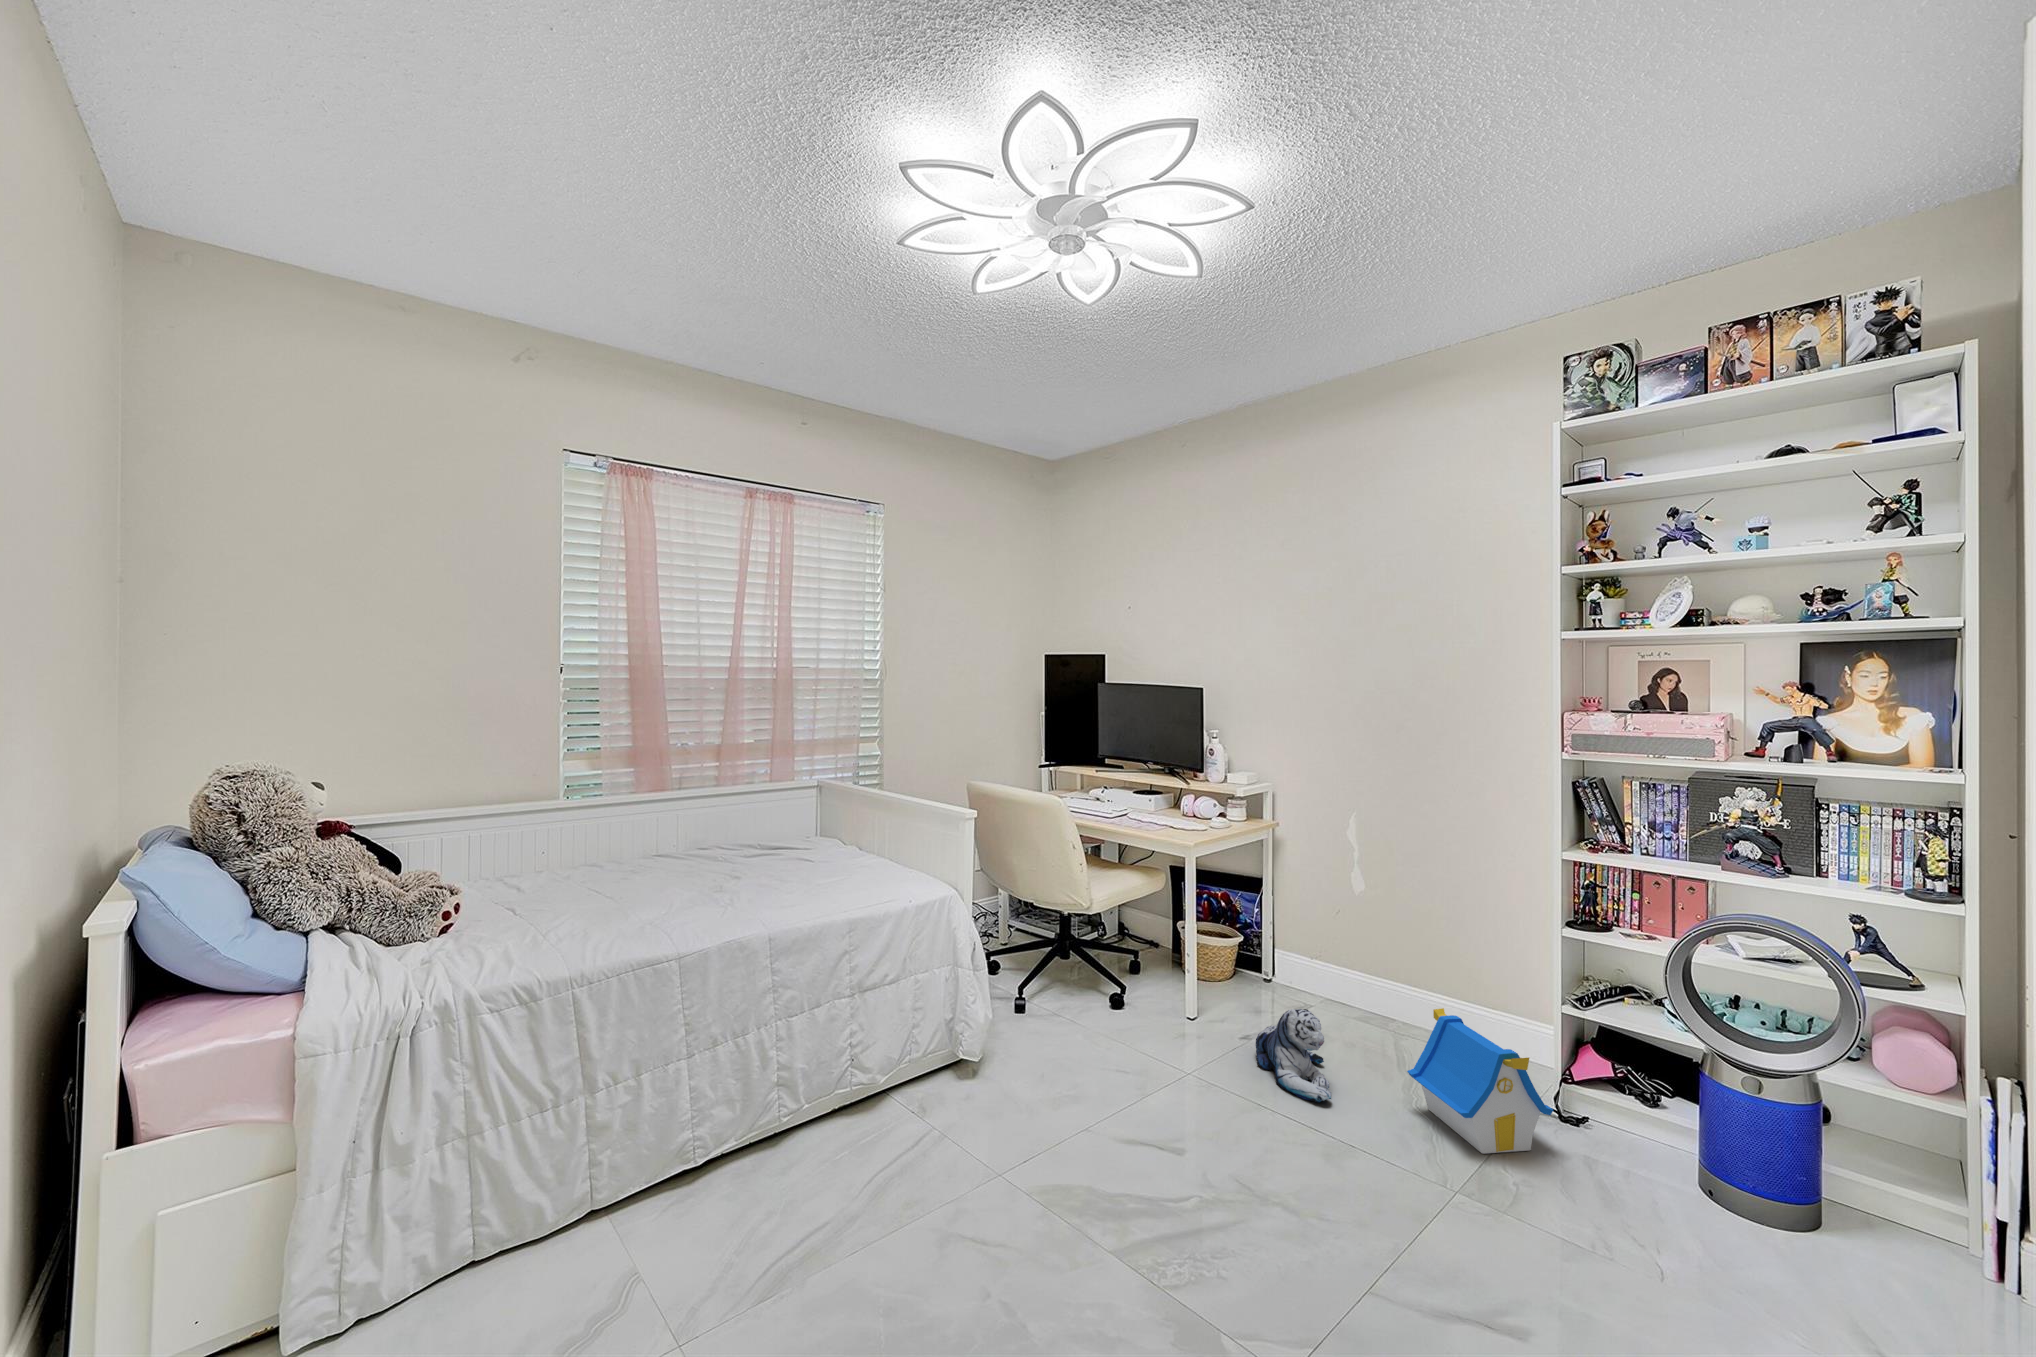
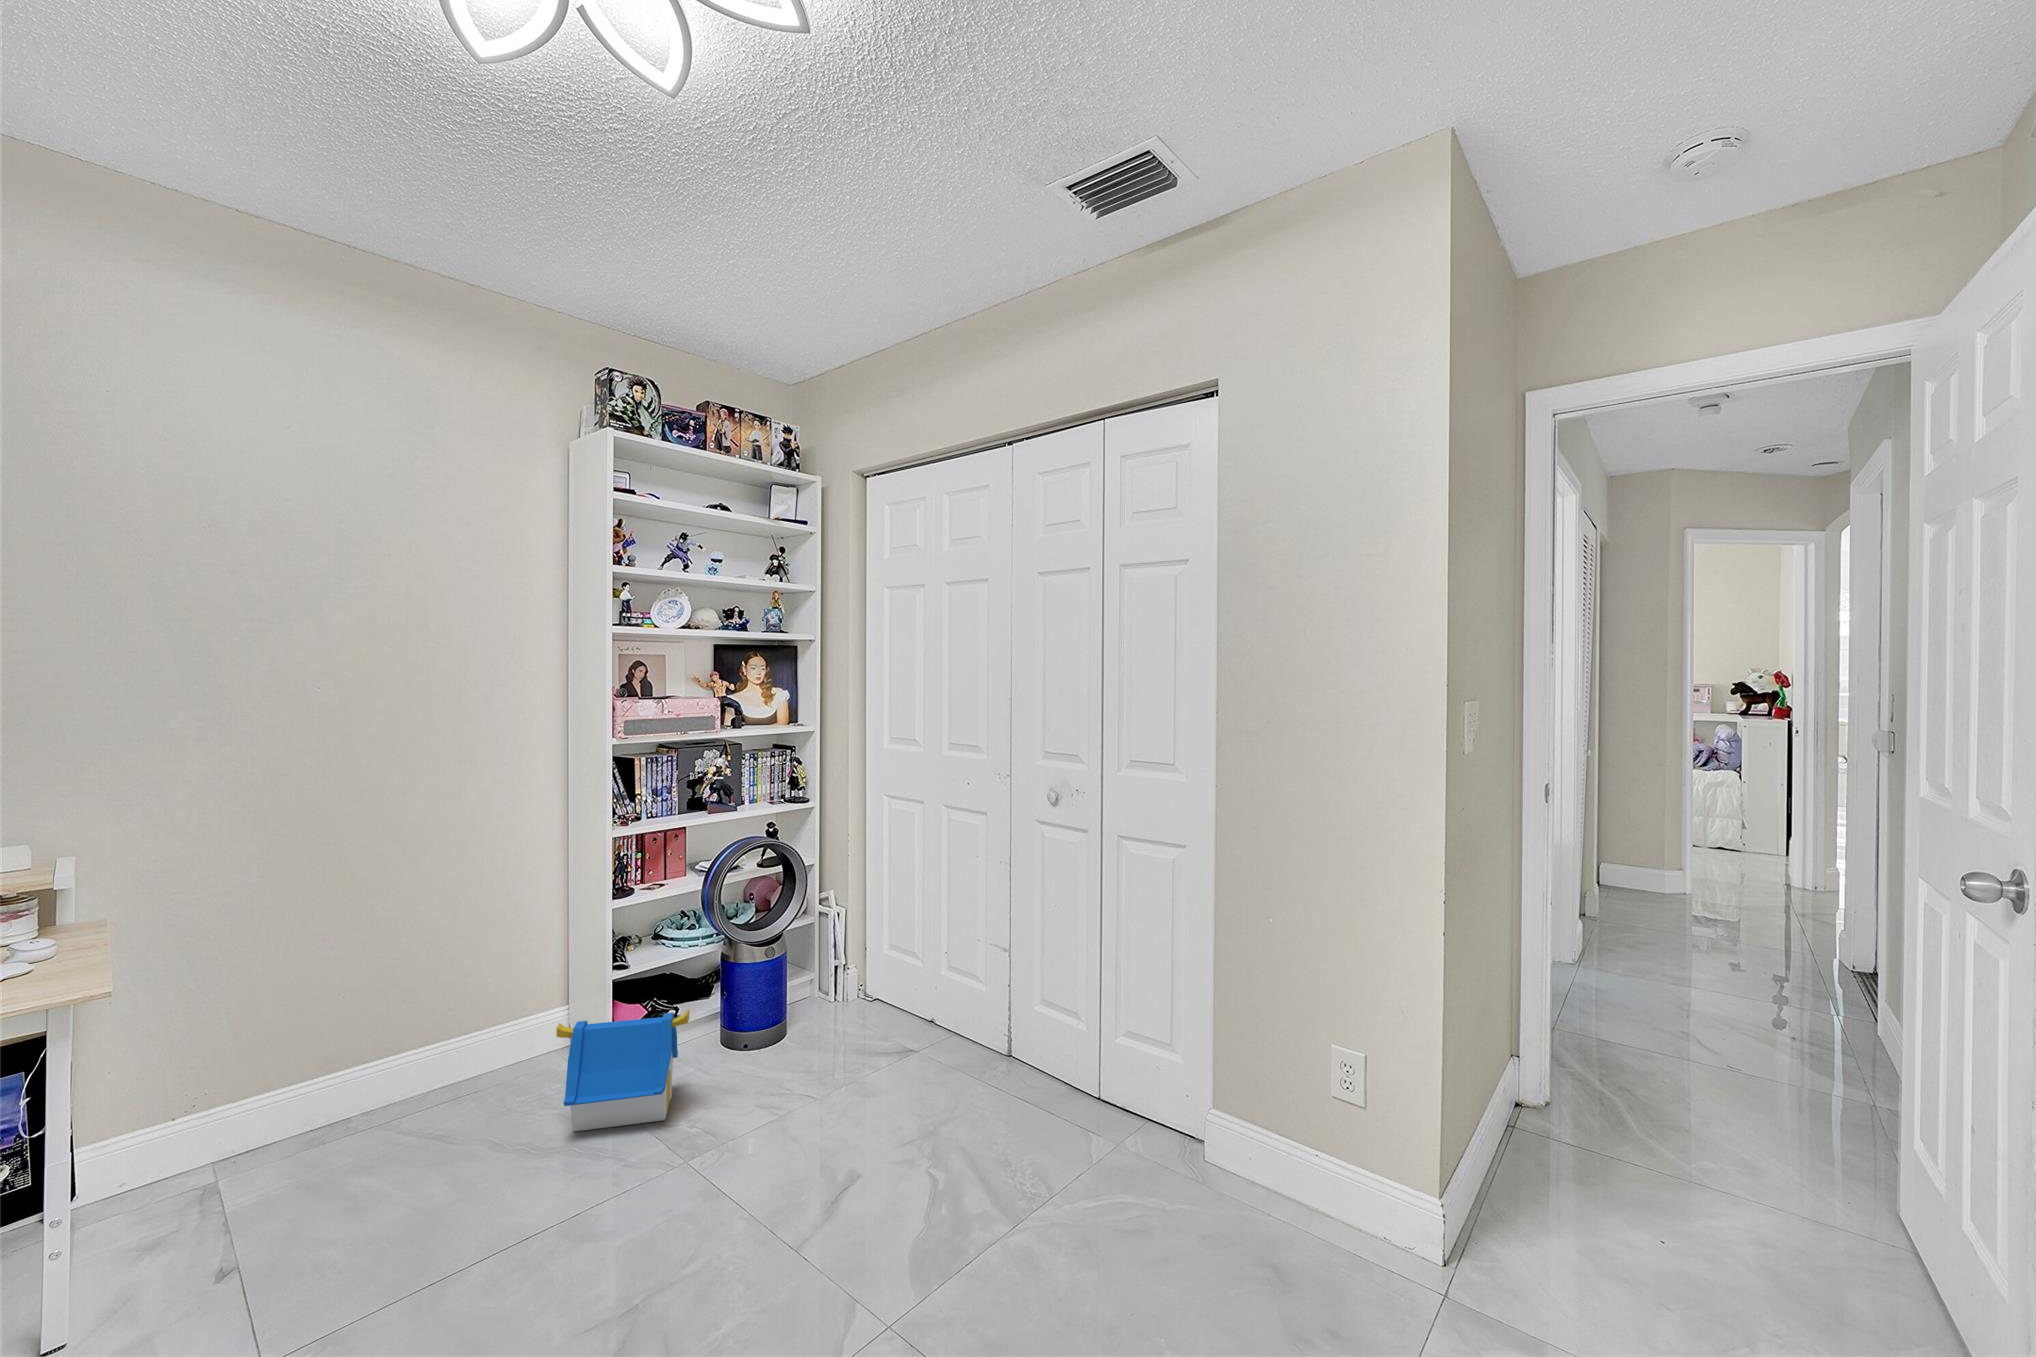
plush toy: present [1256,1009,1332,1102] -> none [322,1111,524,1240]

